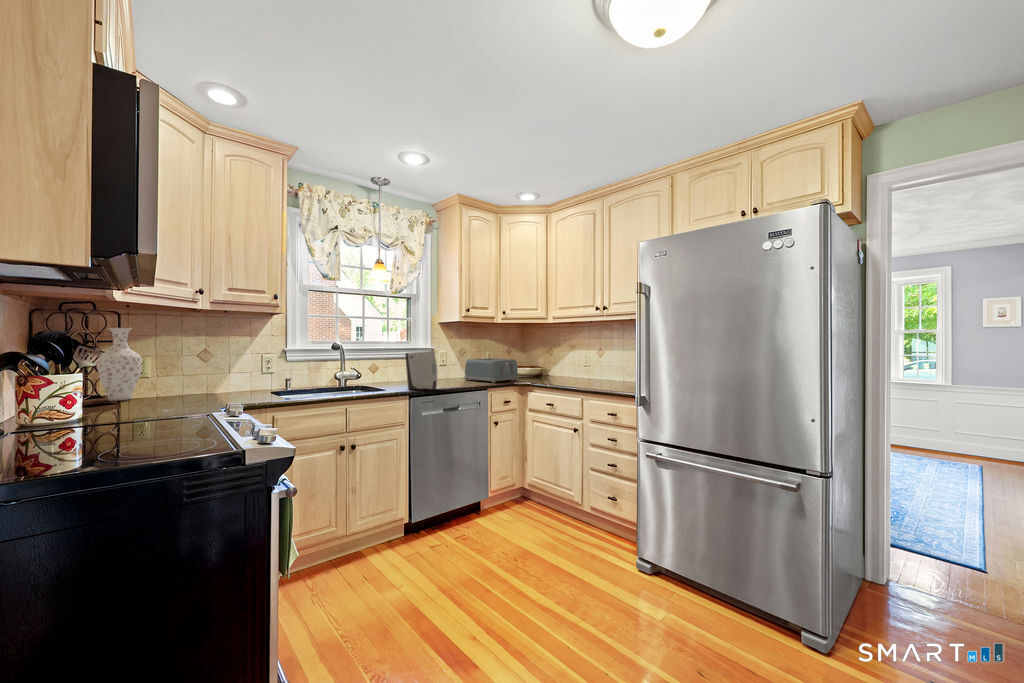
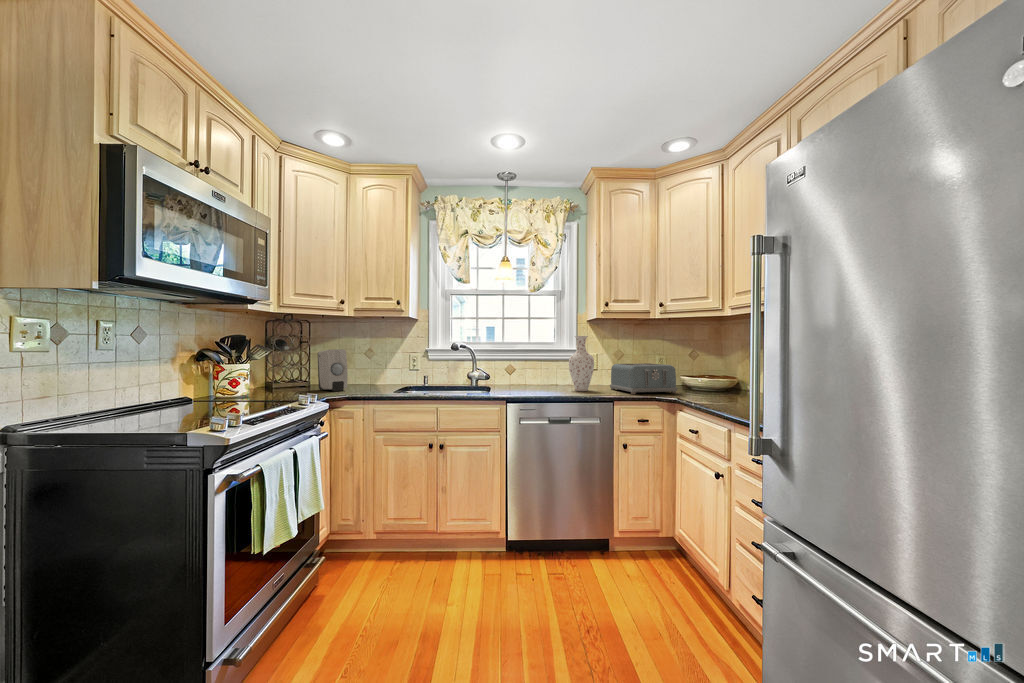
vase: present [97,328,142,401] -> present [569,336,594,391]
soap dispenser: present [405,351,437,390] -> present [318,349,348,391]

